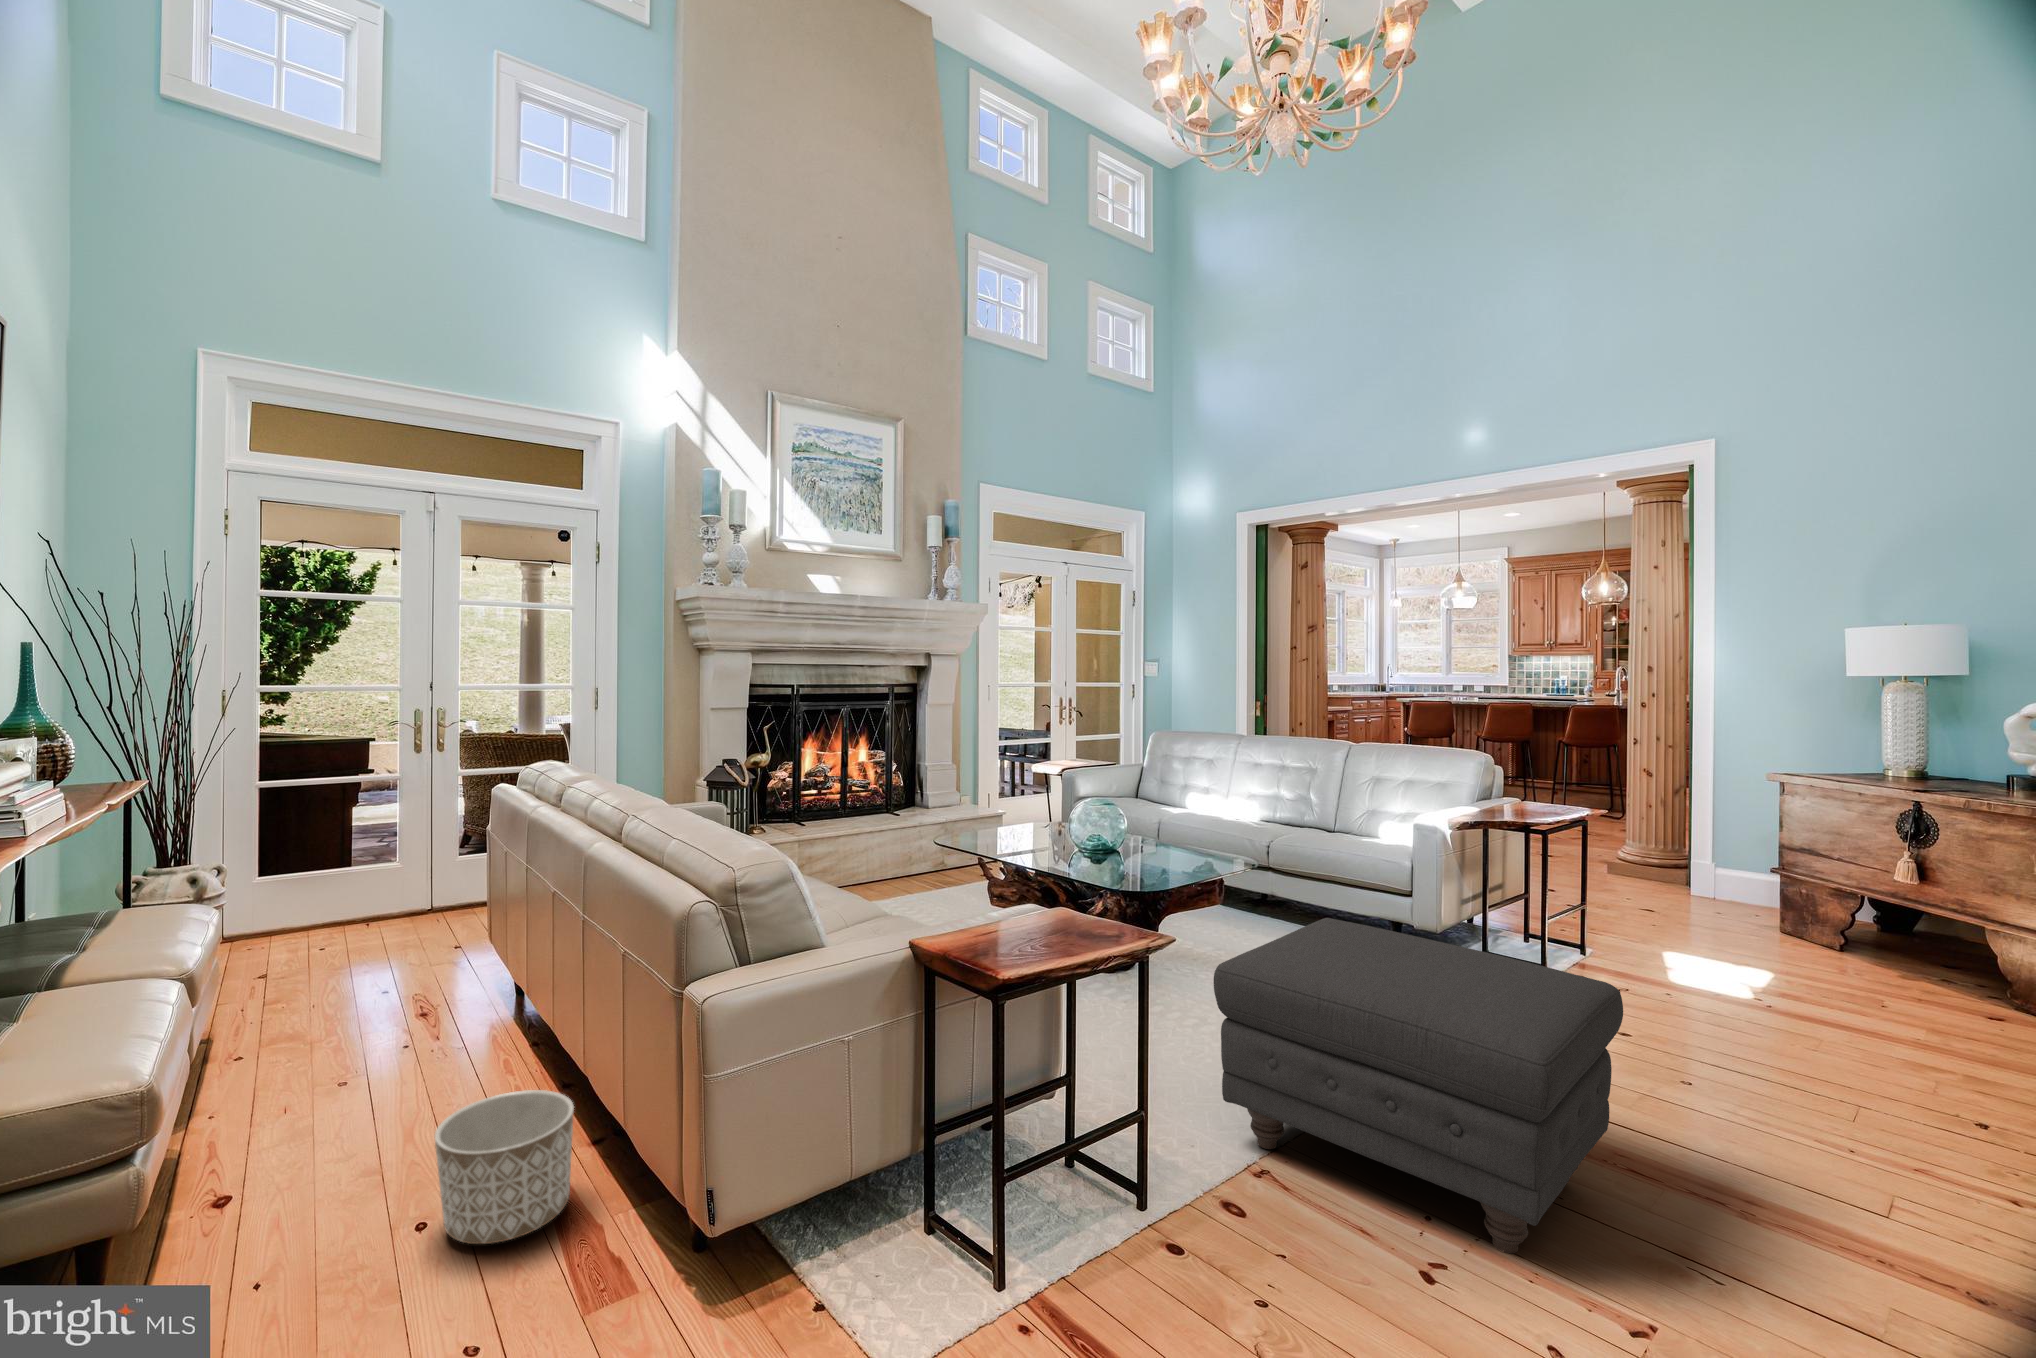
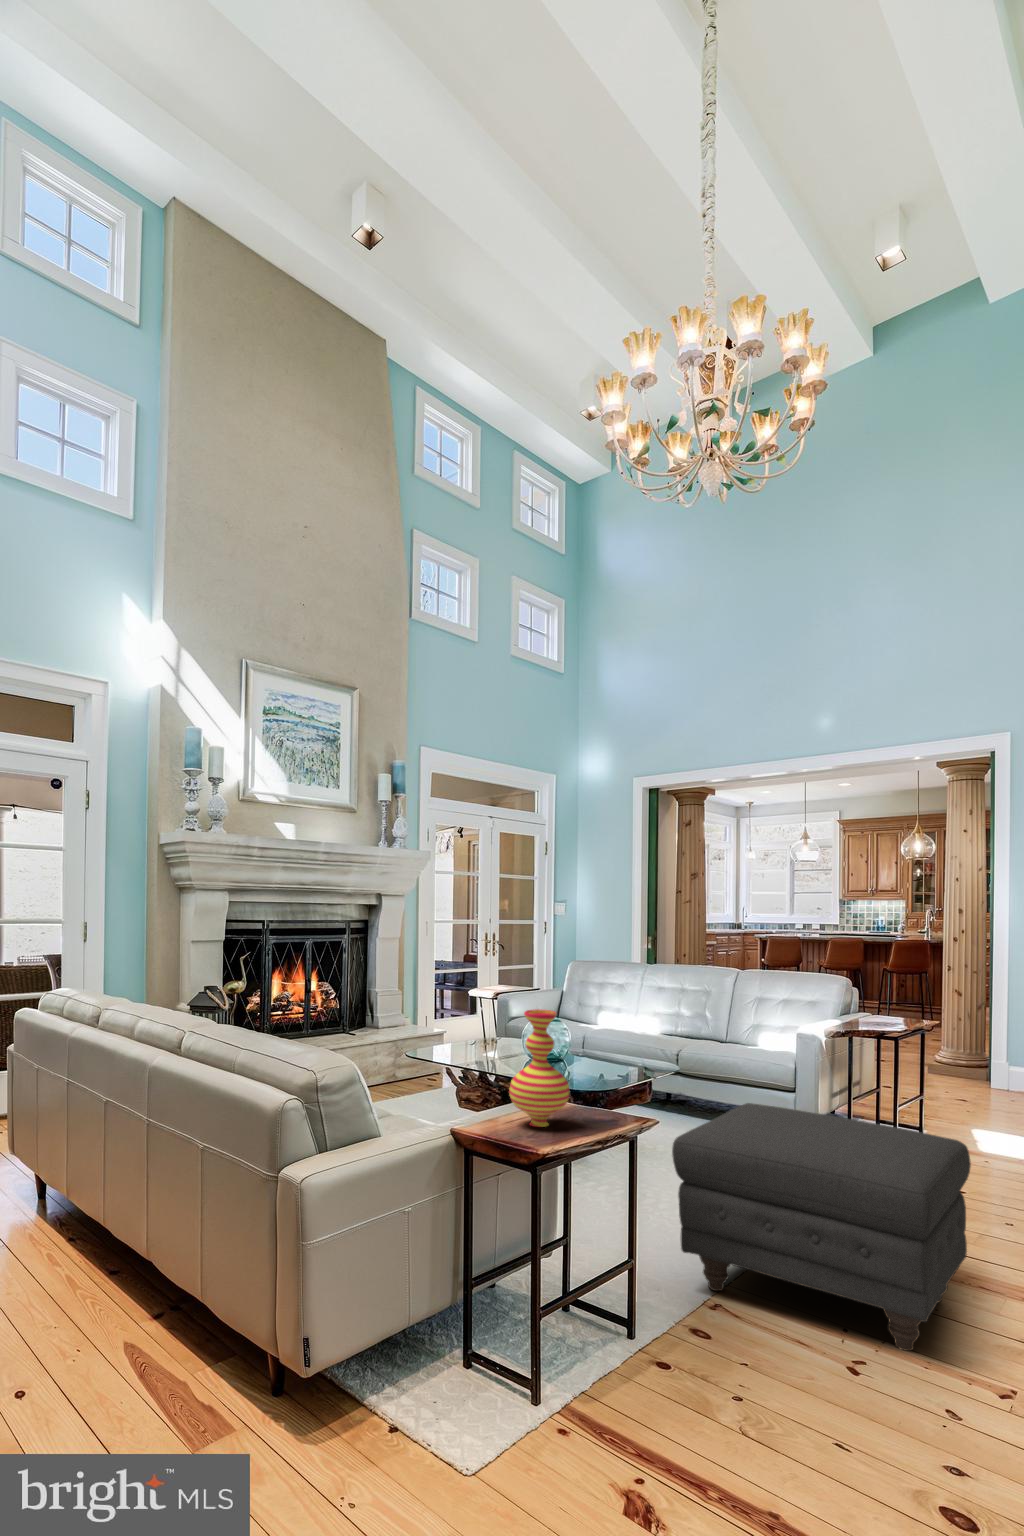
vase: none [977,808,1055,958] -> present [509,1009,570,1127]
planter: present [434,1090,574,1244] -> none [59,1261,172,1393]

